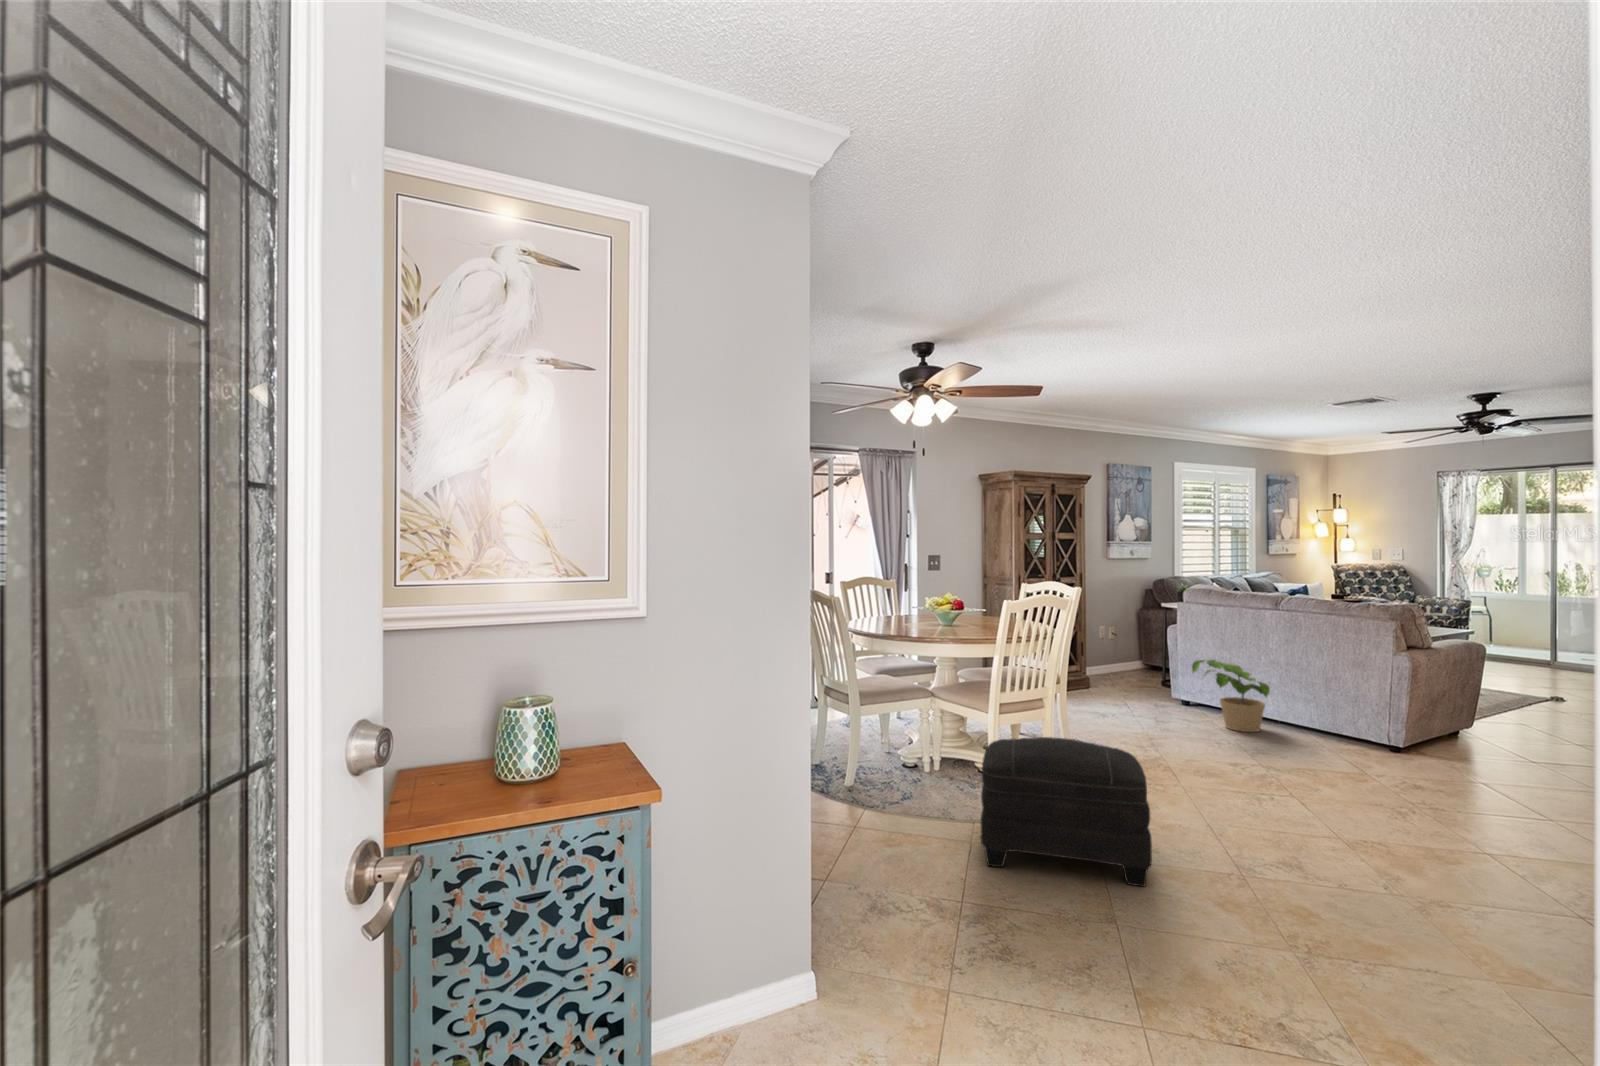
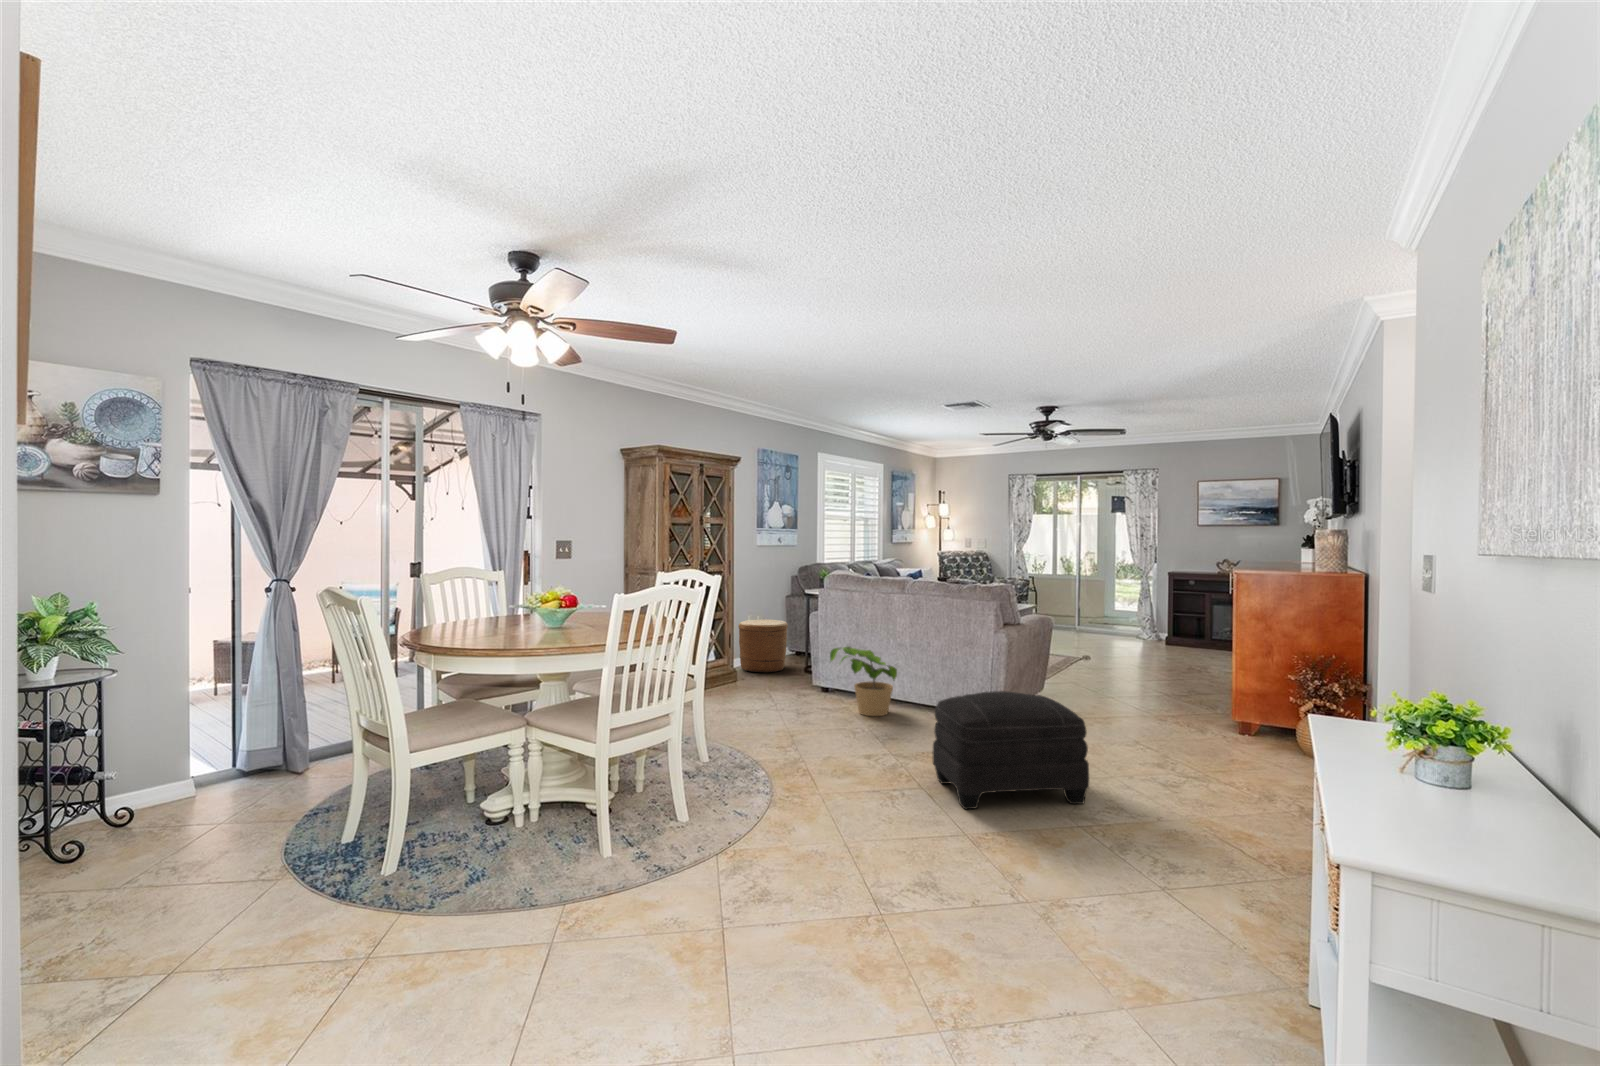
woven basket: none [1091,632,1144,685] -> present [738,619,788,672]
ottoman: present [981,737,1152,887] -> present [933,691,1089,809]

